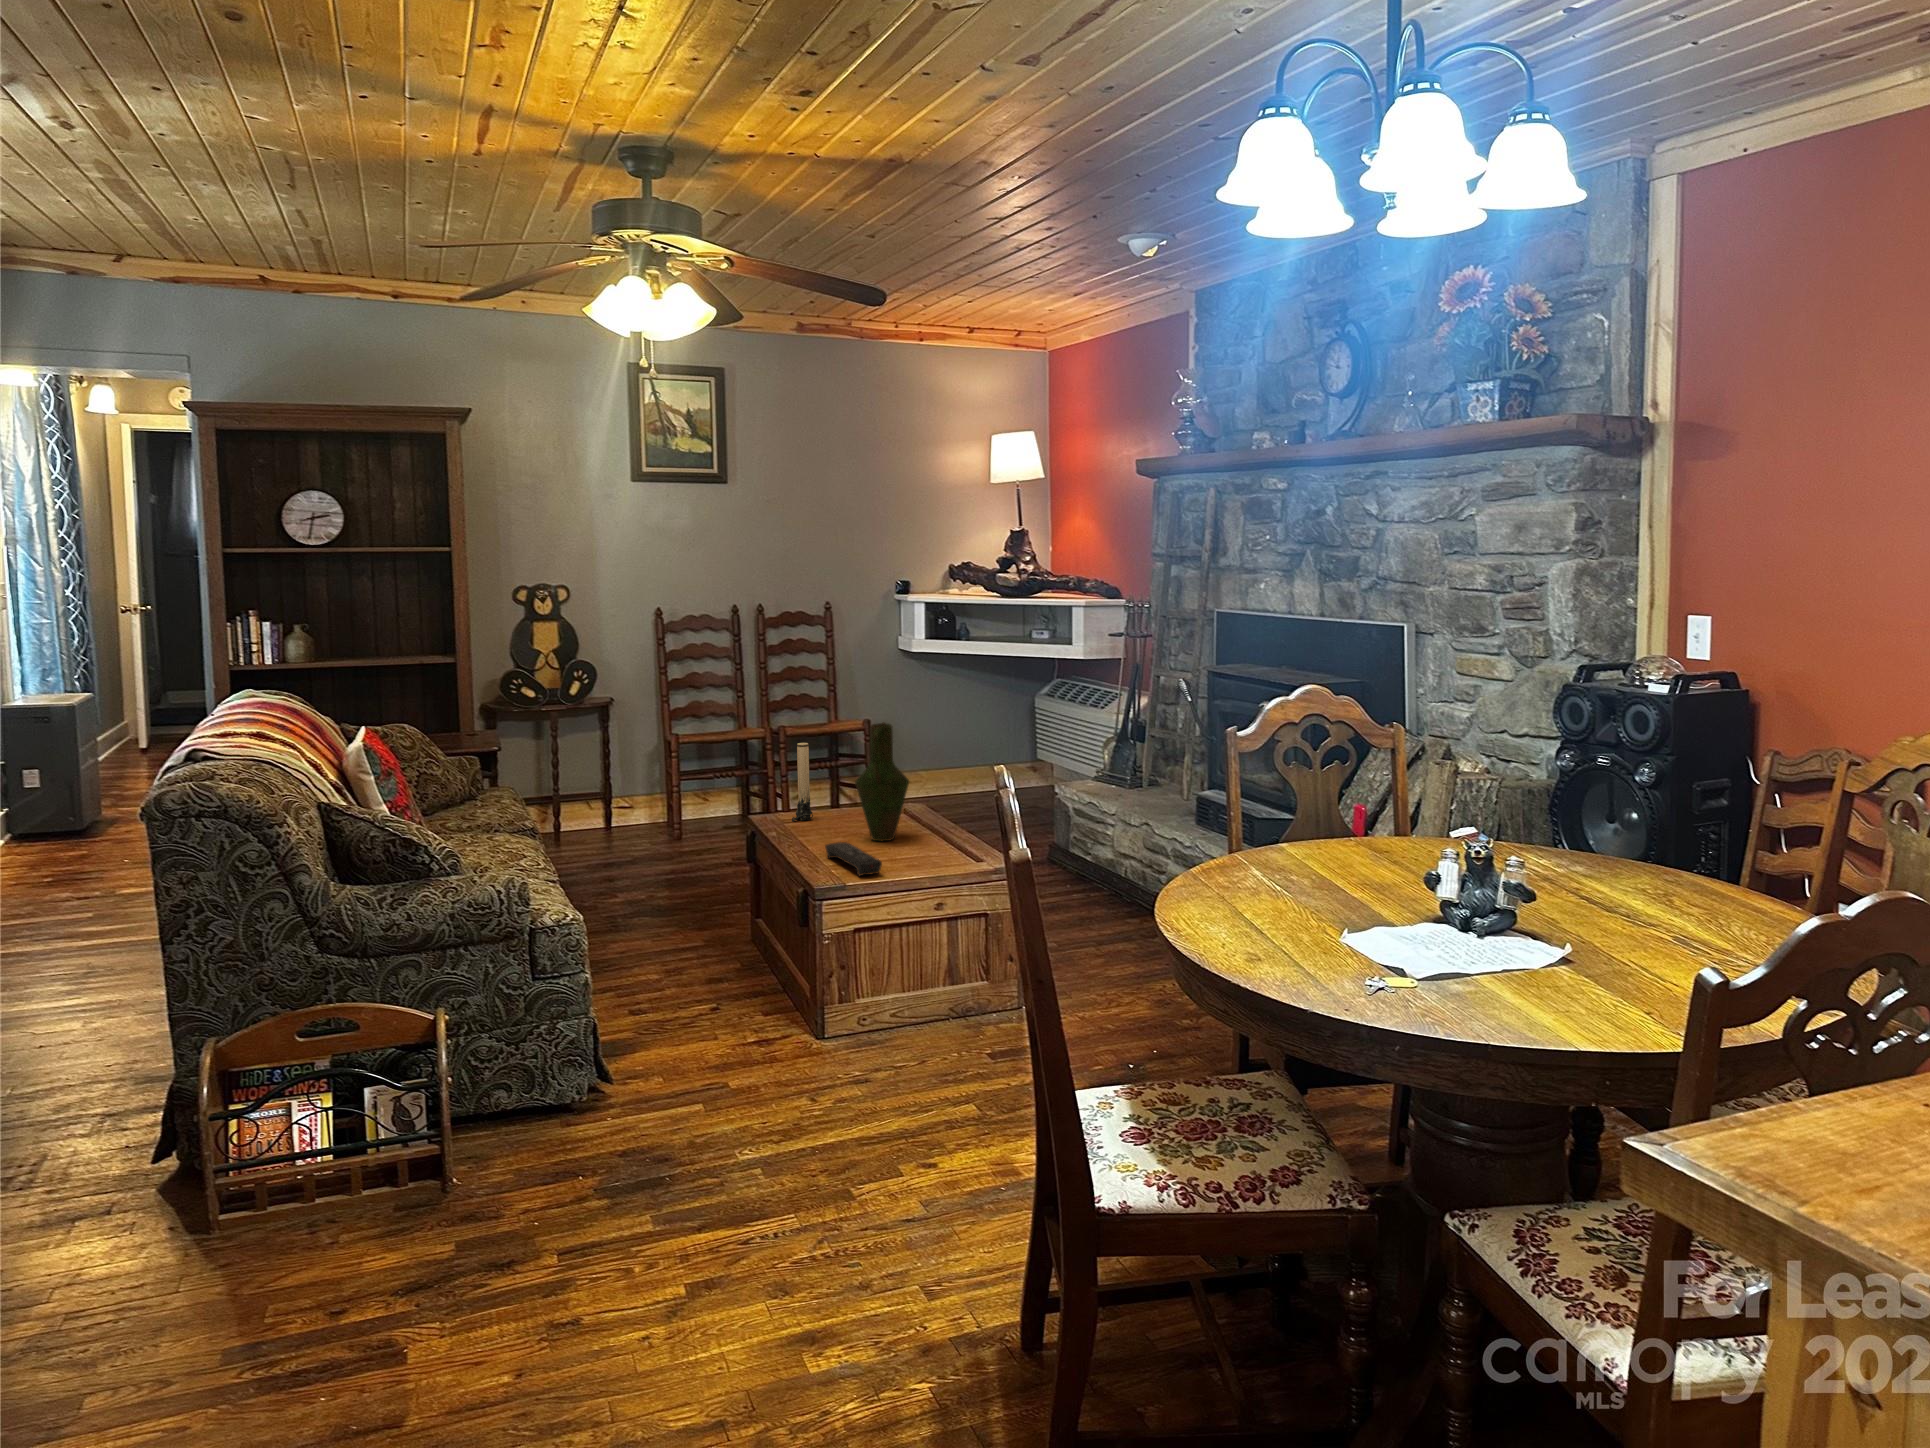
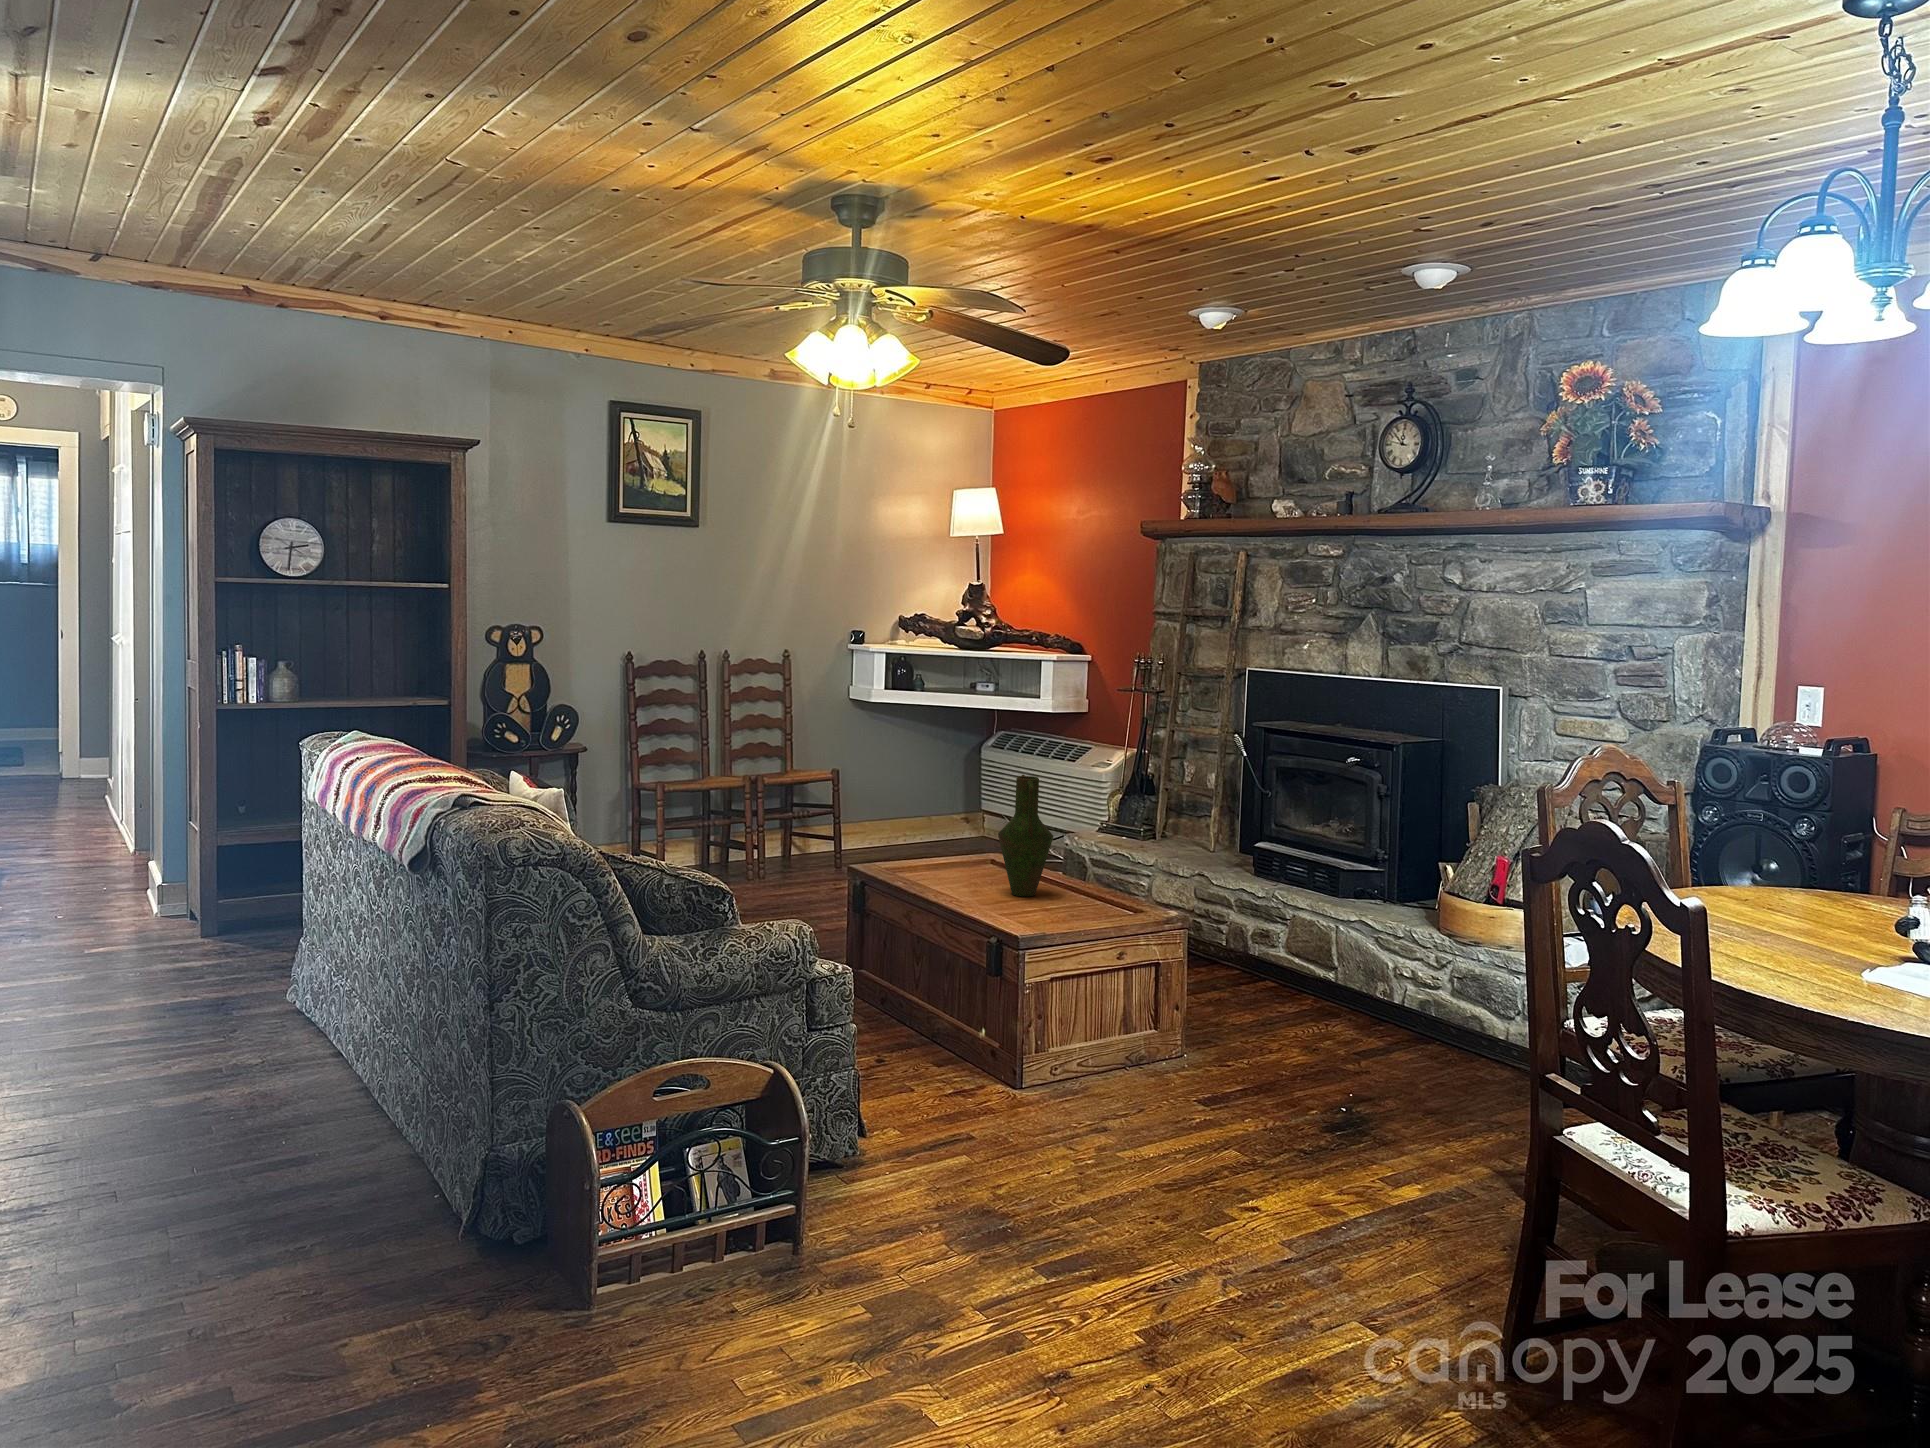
candle: present [792,743,813,822] -> none [907,795,925,877]
remote control: present [825,842,882,876] -> none [992,897,1074,930]

